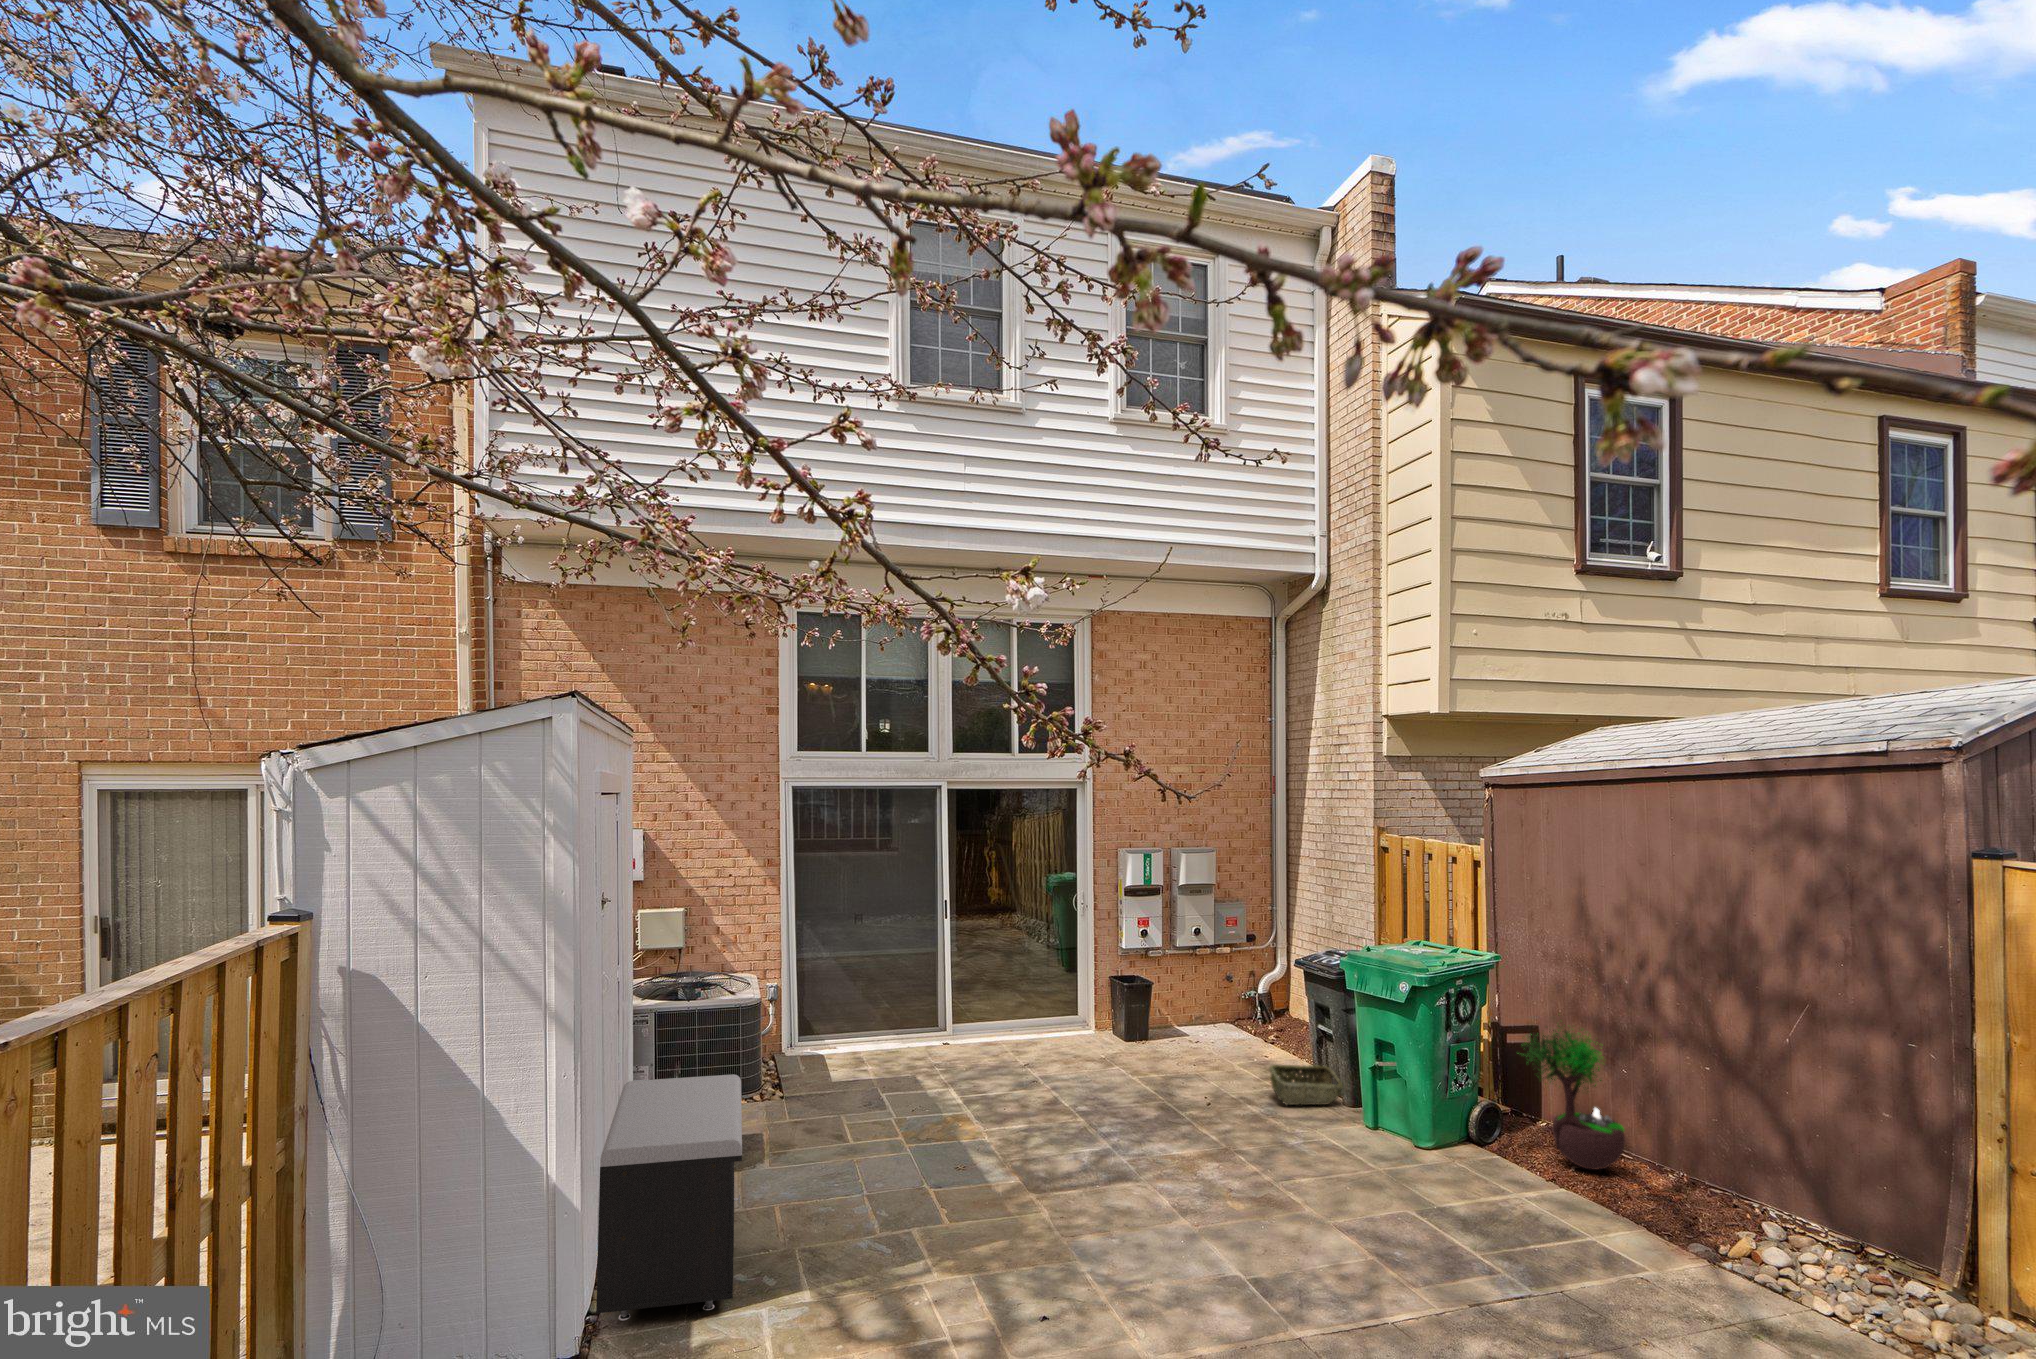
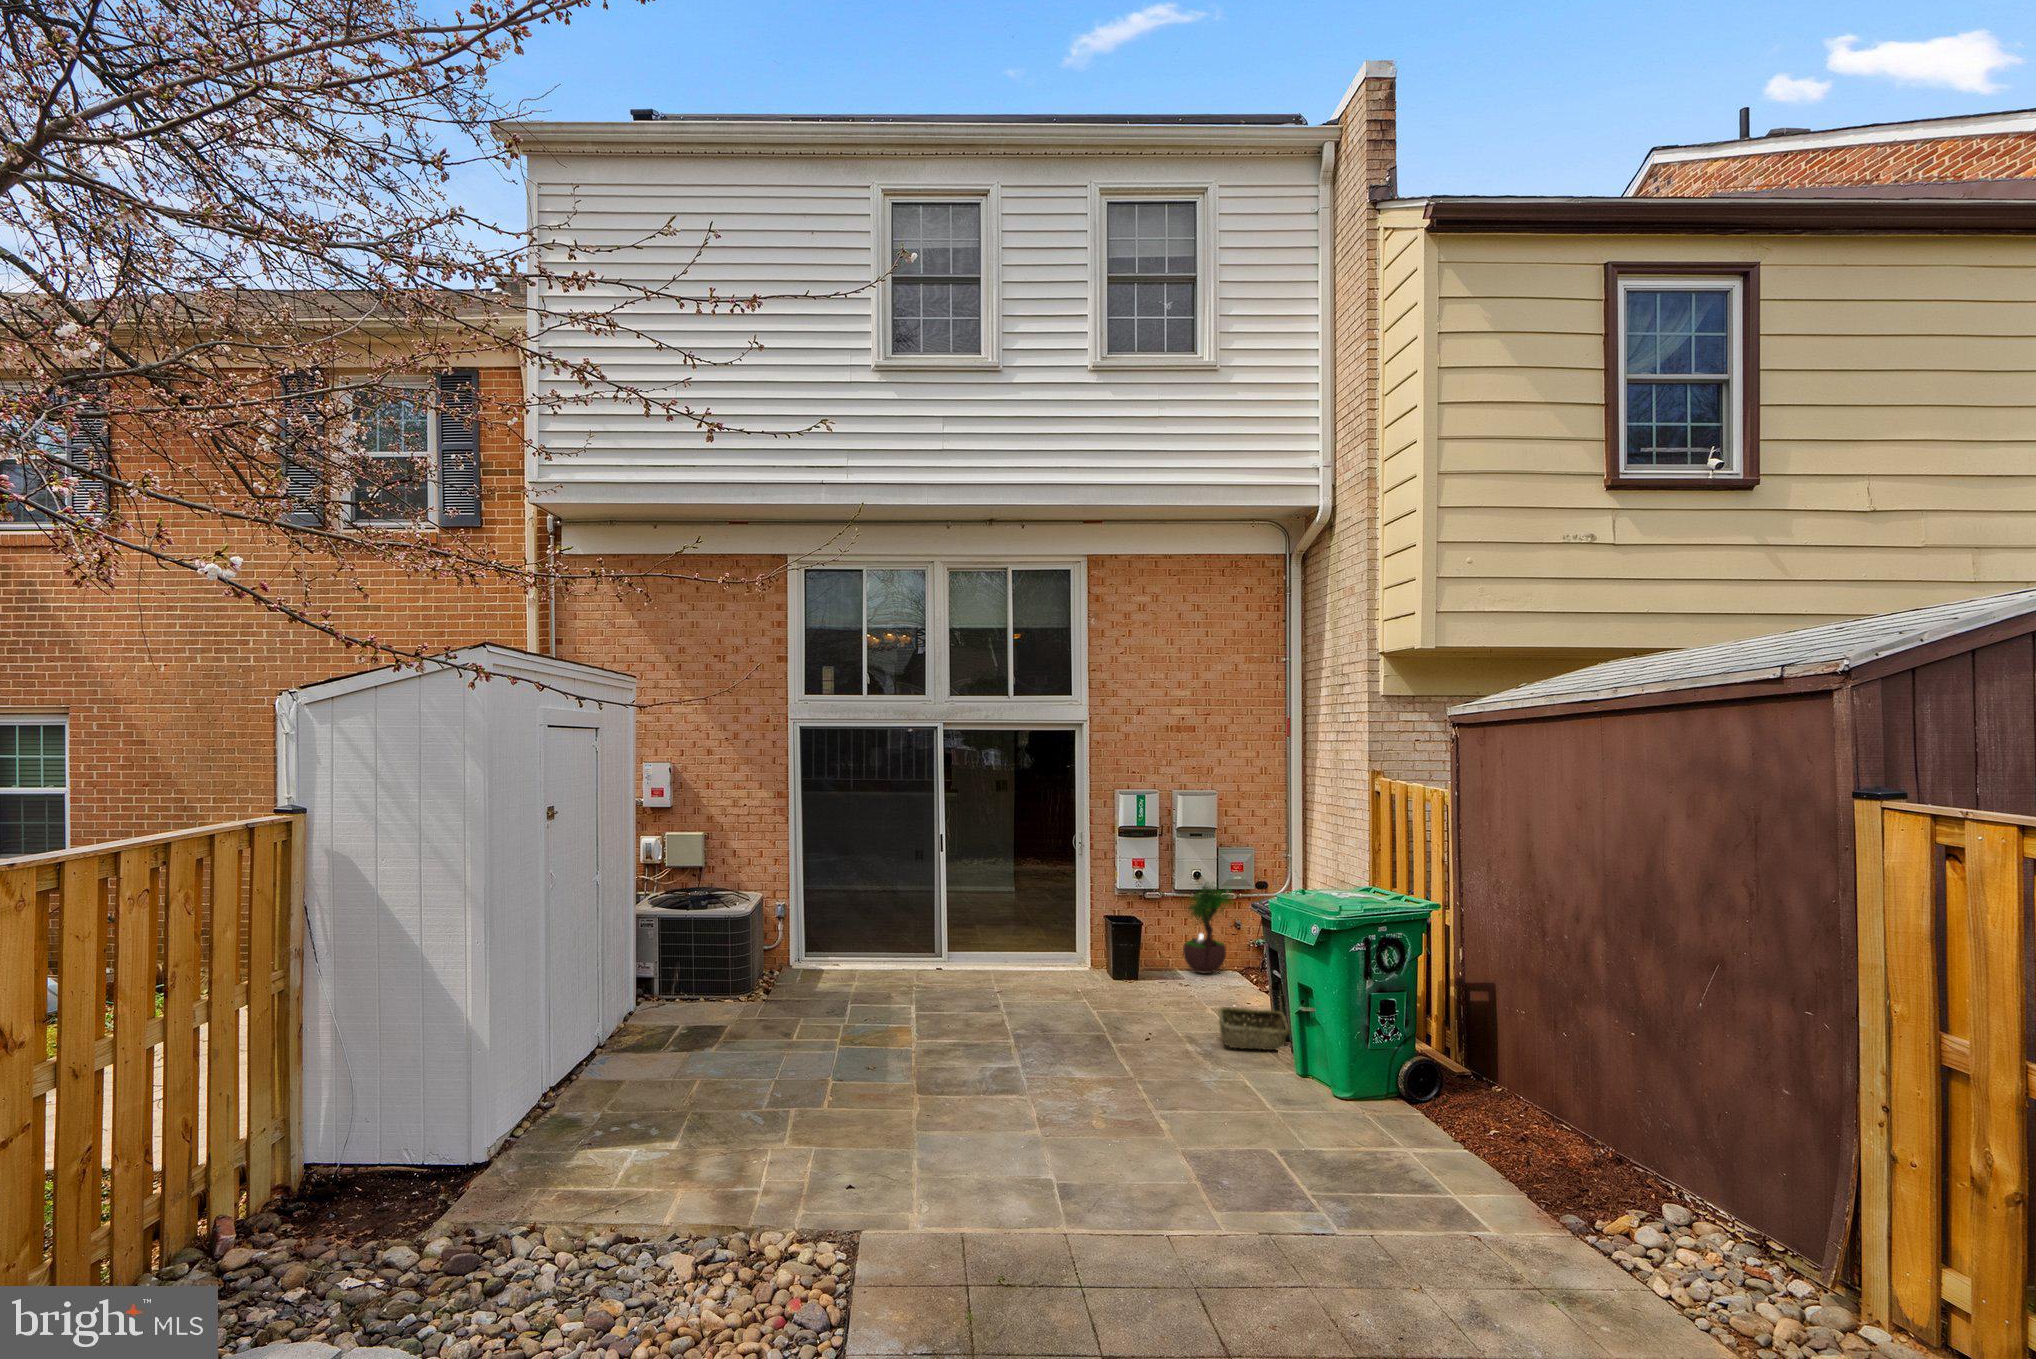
potted tree: present [1517,1025,1625,1170] -> present [1183,882,1232,973]
storage bench: present [596,1074,742,1321] -> none [442,988,633,1204]

